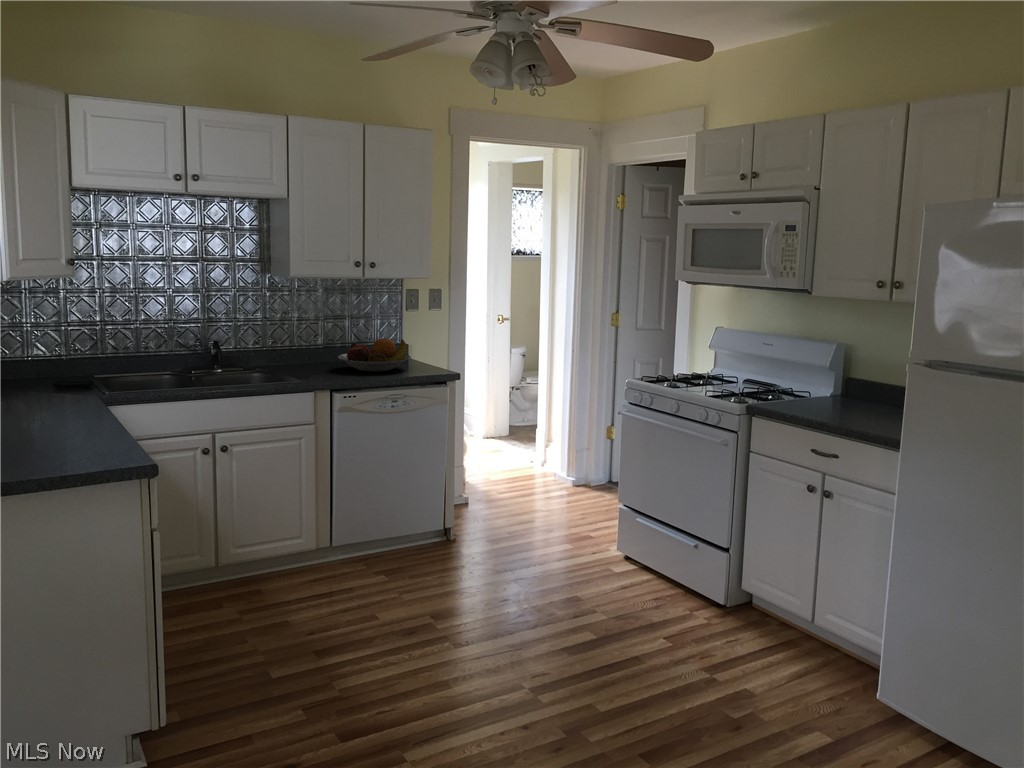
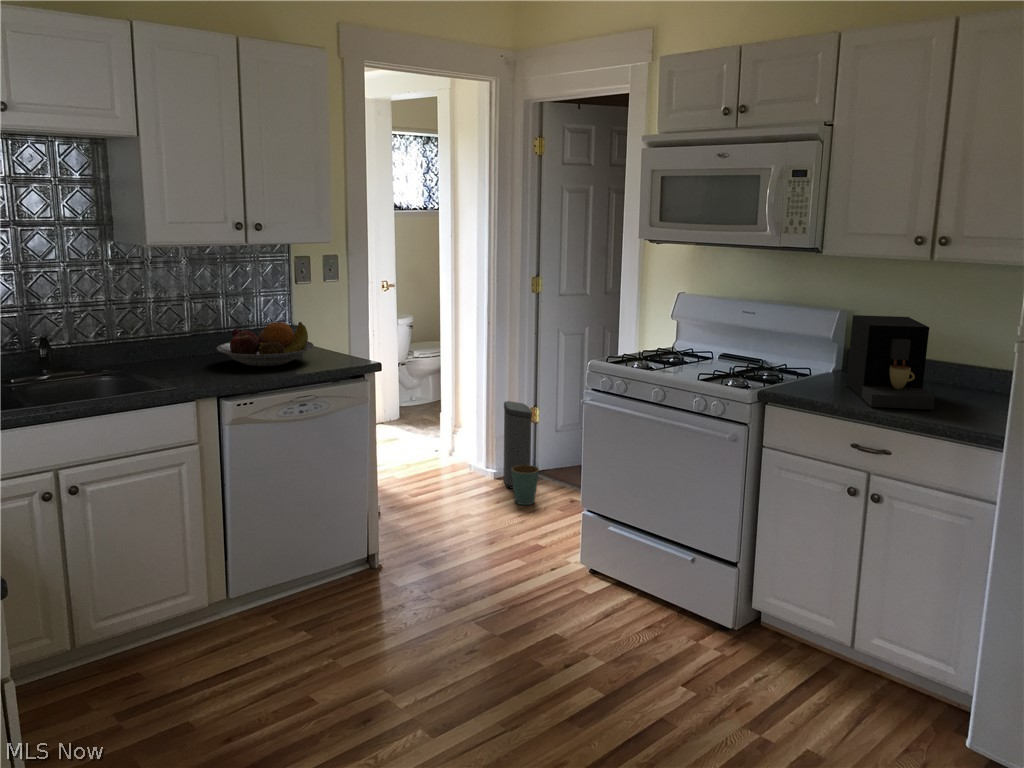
coffee maker: none [828,347,885,424] -> present [846,315,935,410]
trash can: none [581,418,605,506] -> present [503,401,539,505]

